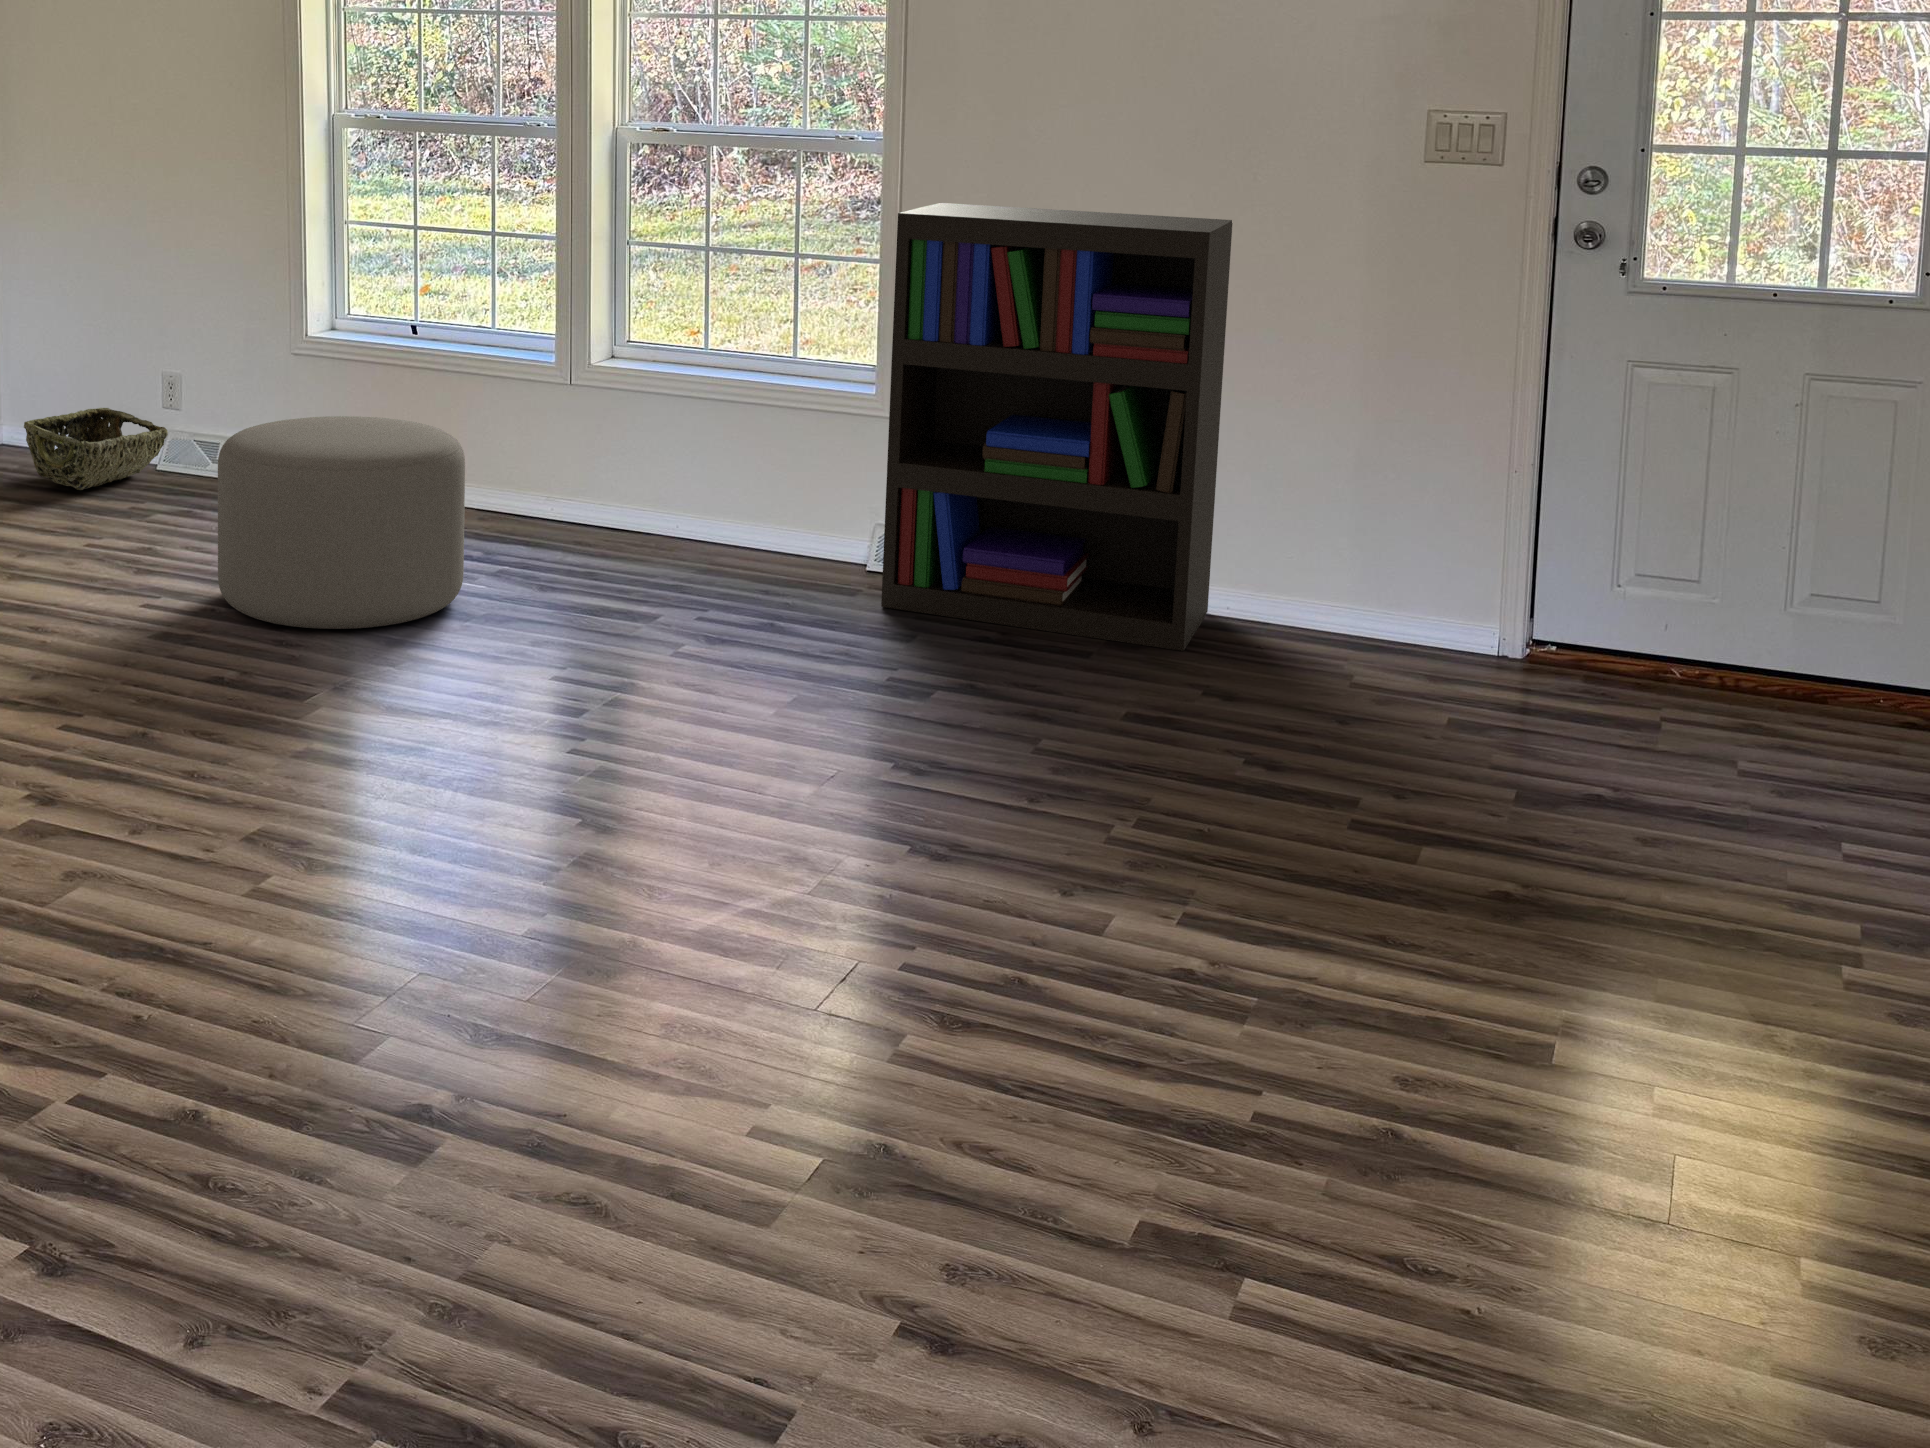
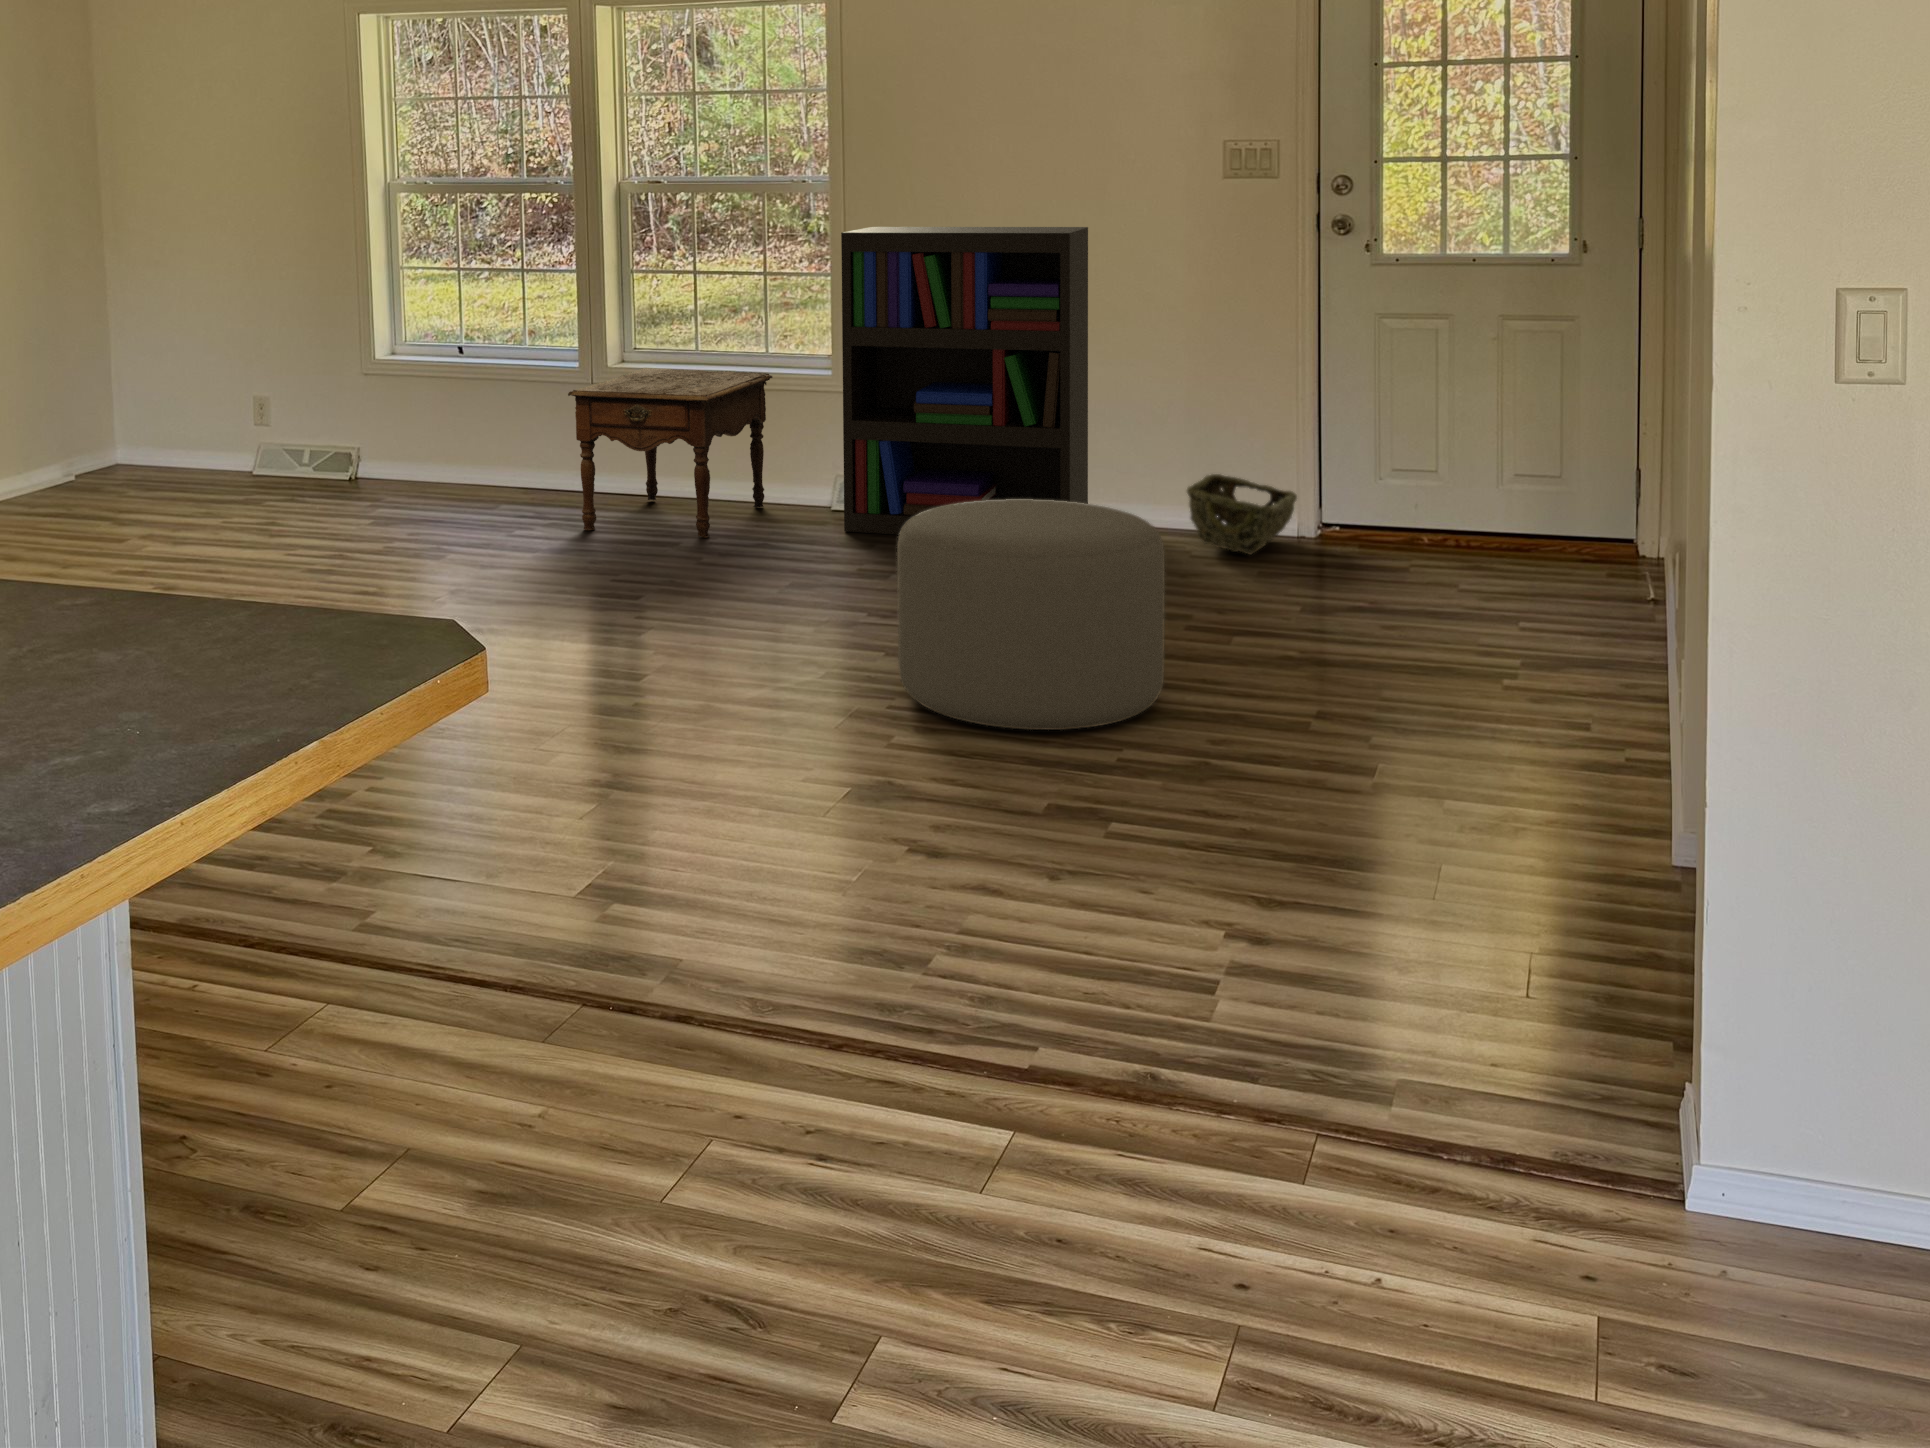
side table: none [527,368,800,606] -> present [568,368,772,538]
woven basket: present [24,408,168,490] -> present [1187,474,1297,554]
ottoman: present [218,416,465,629] -> present [897,500,1165,730]

